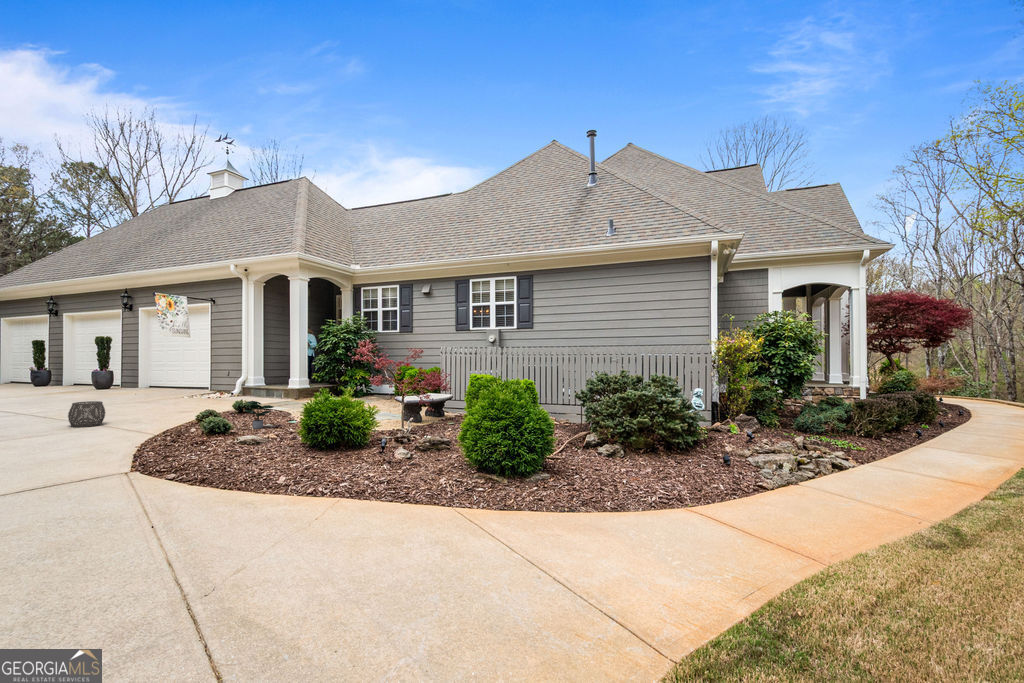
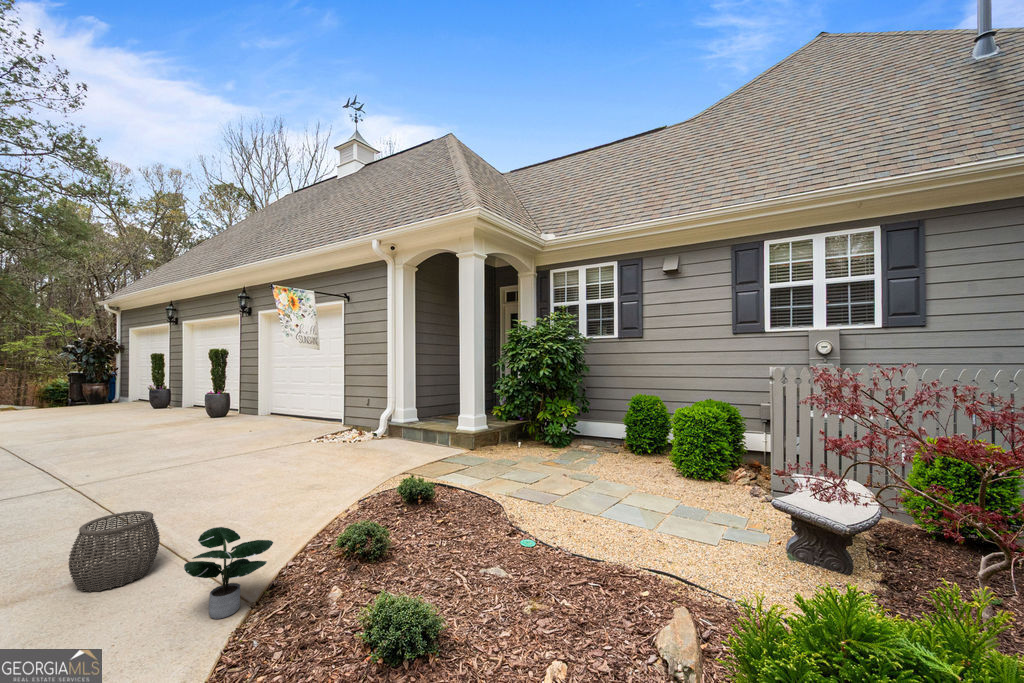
potted plant: present [245,401,274,429] -> present [184,527,273,619]

